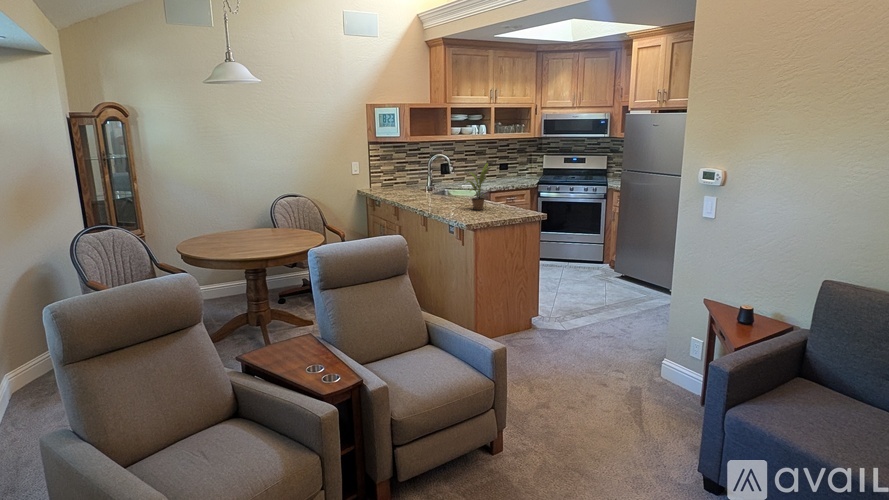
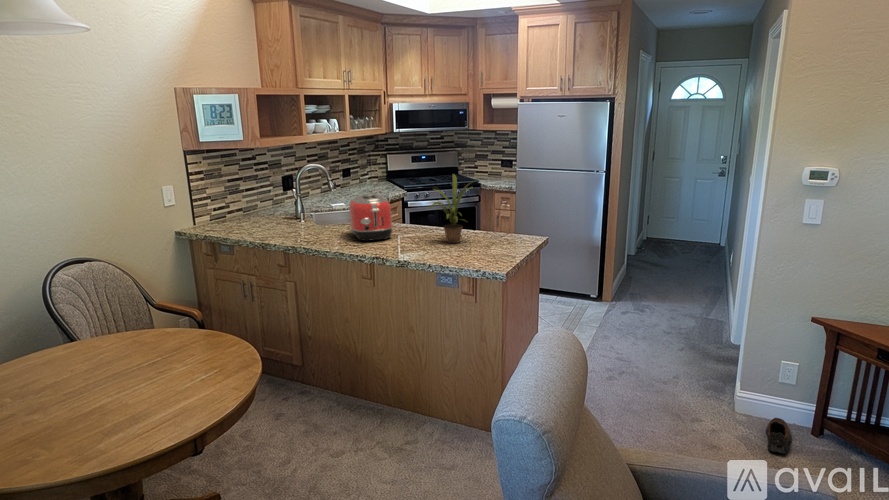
toaster: none [426,174,455,205] -> present [349,194,393,241]
shoe: none [645,379,685,402] -> present [766,418,792,453]

